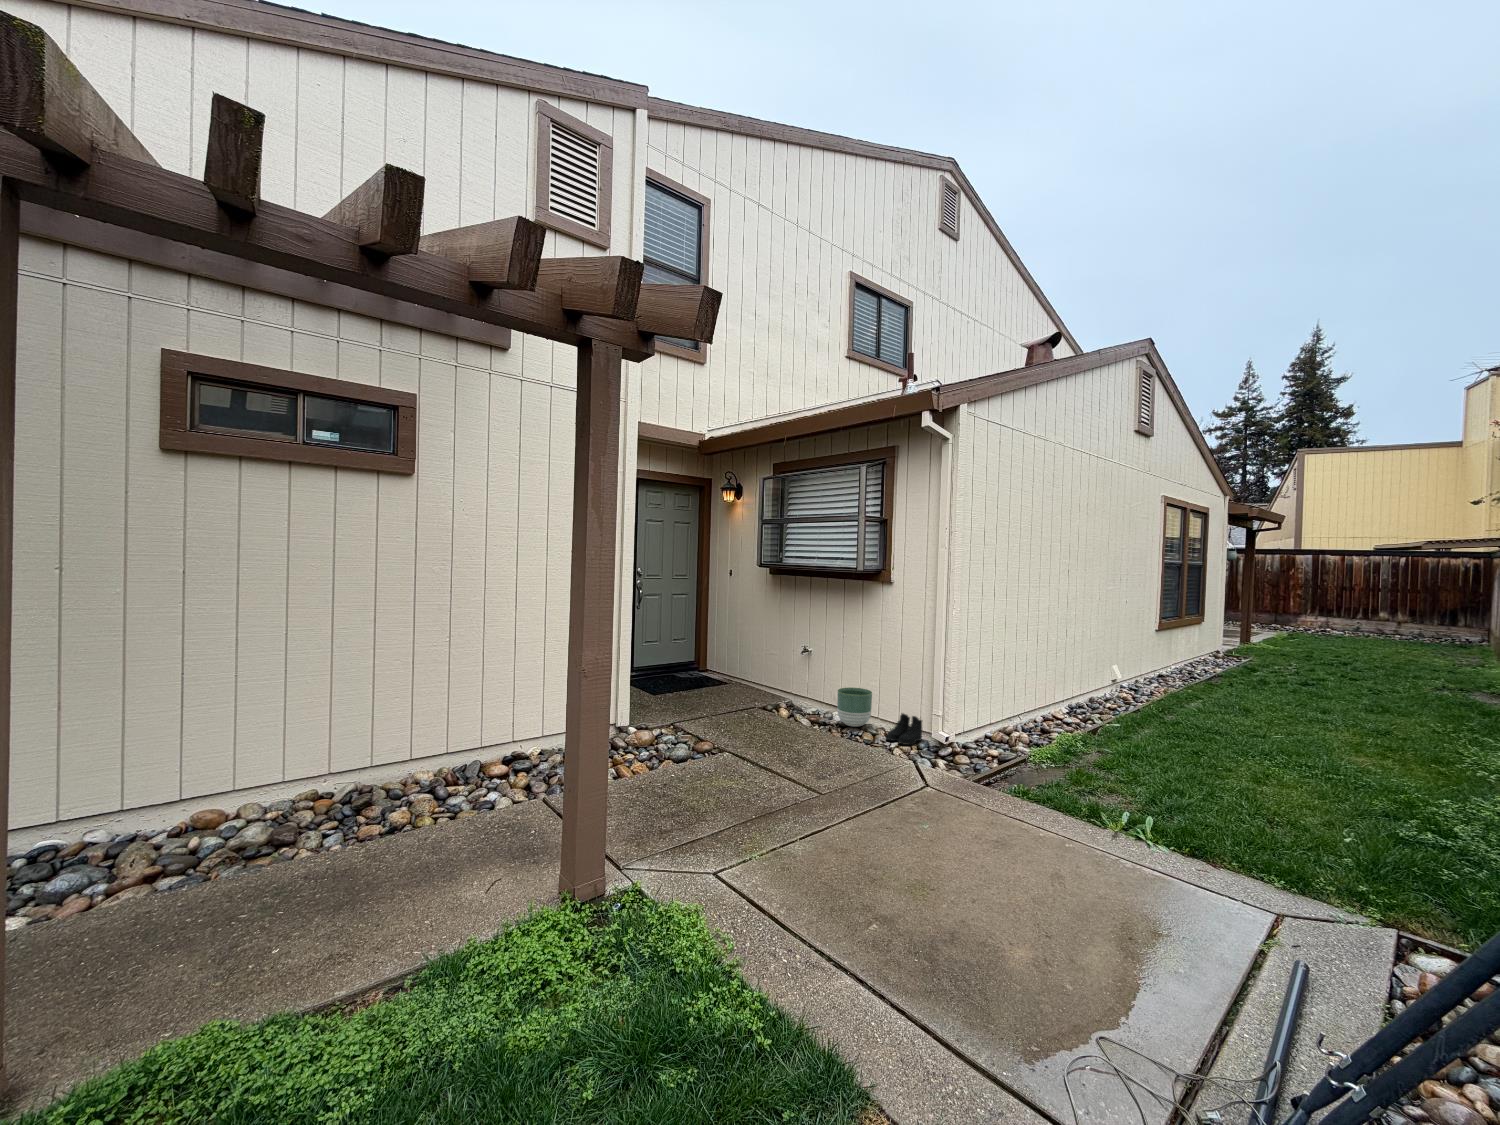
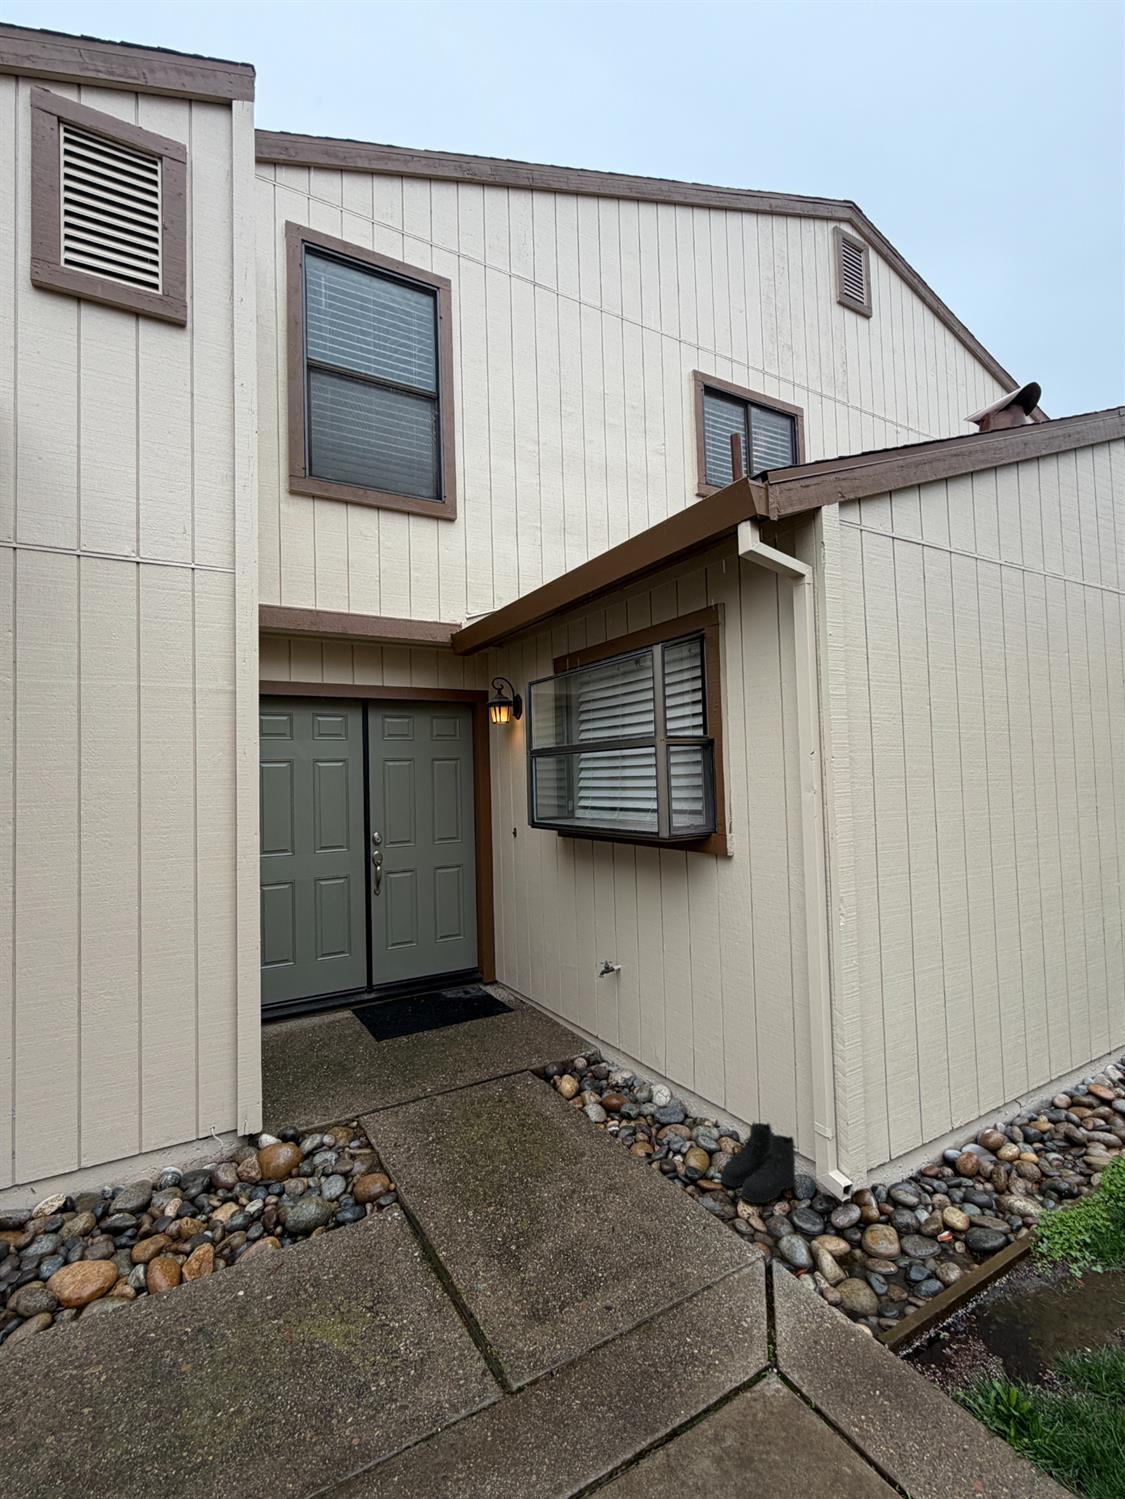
planter: present [837,687,872,727] -> none [640,1050,704,1133]

